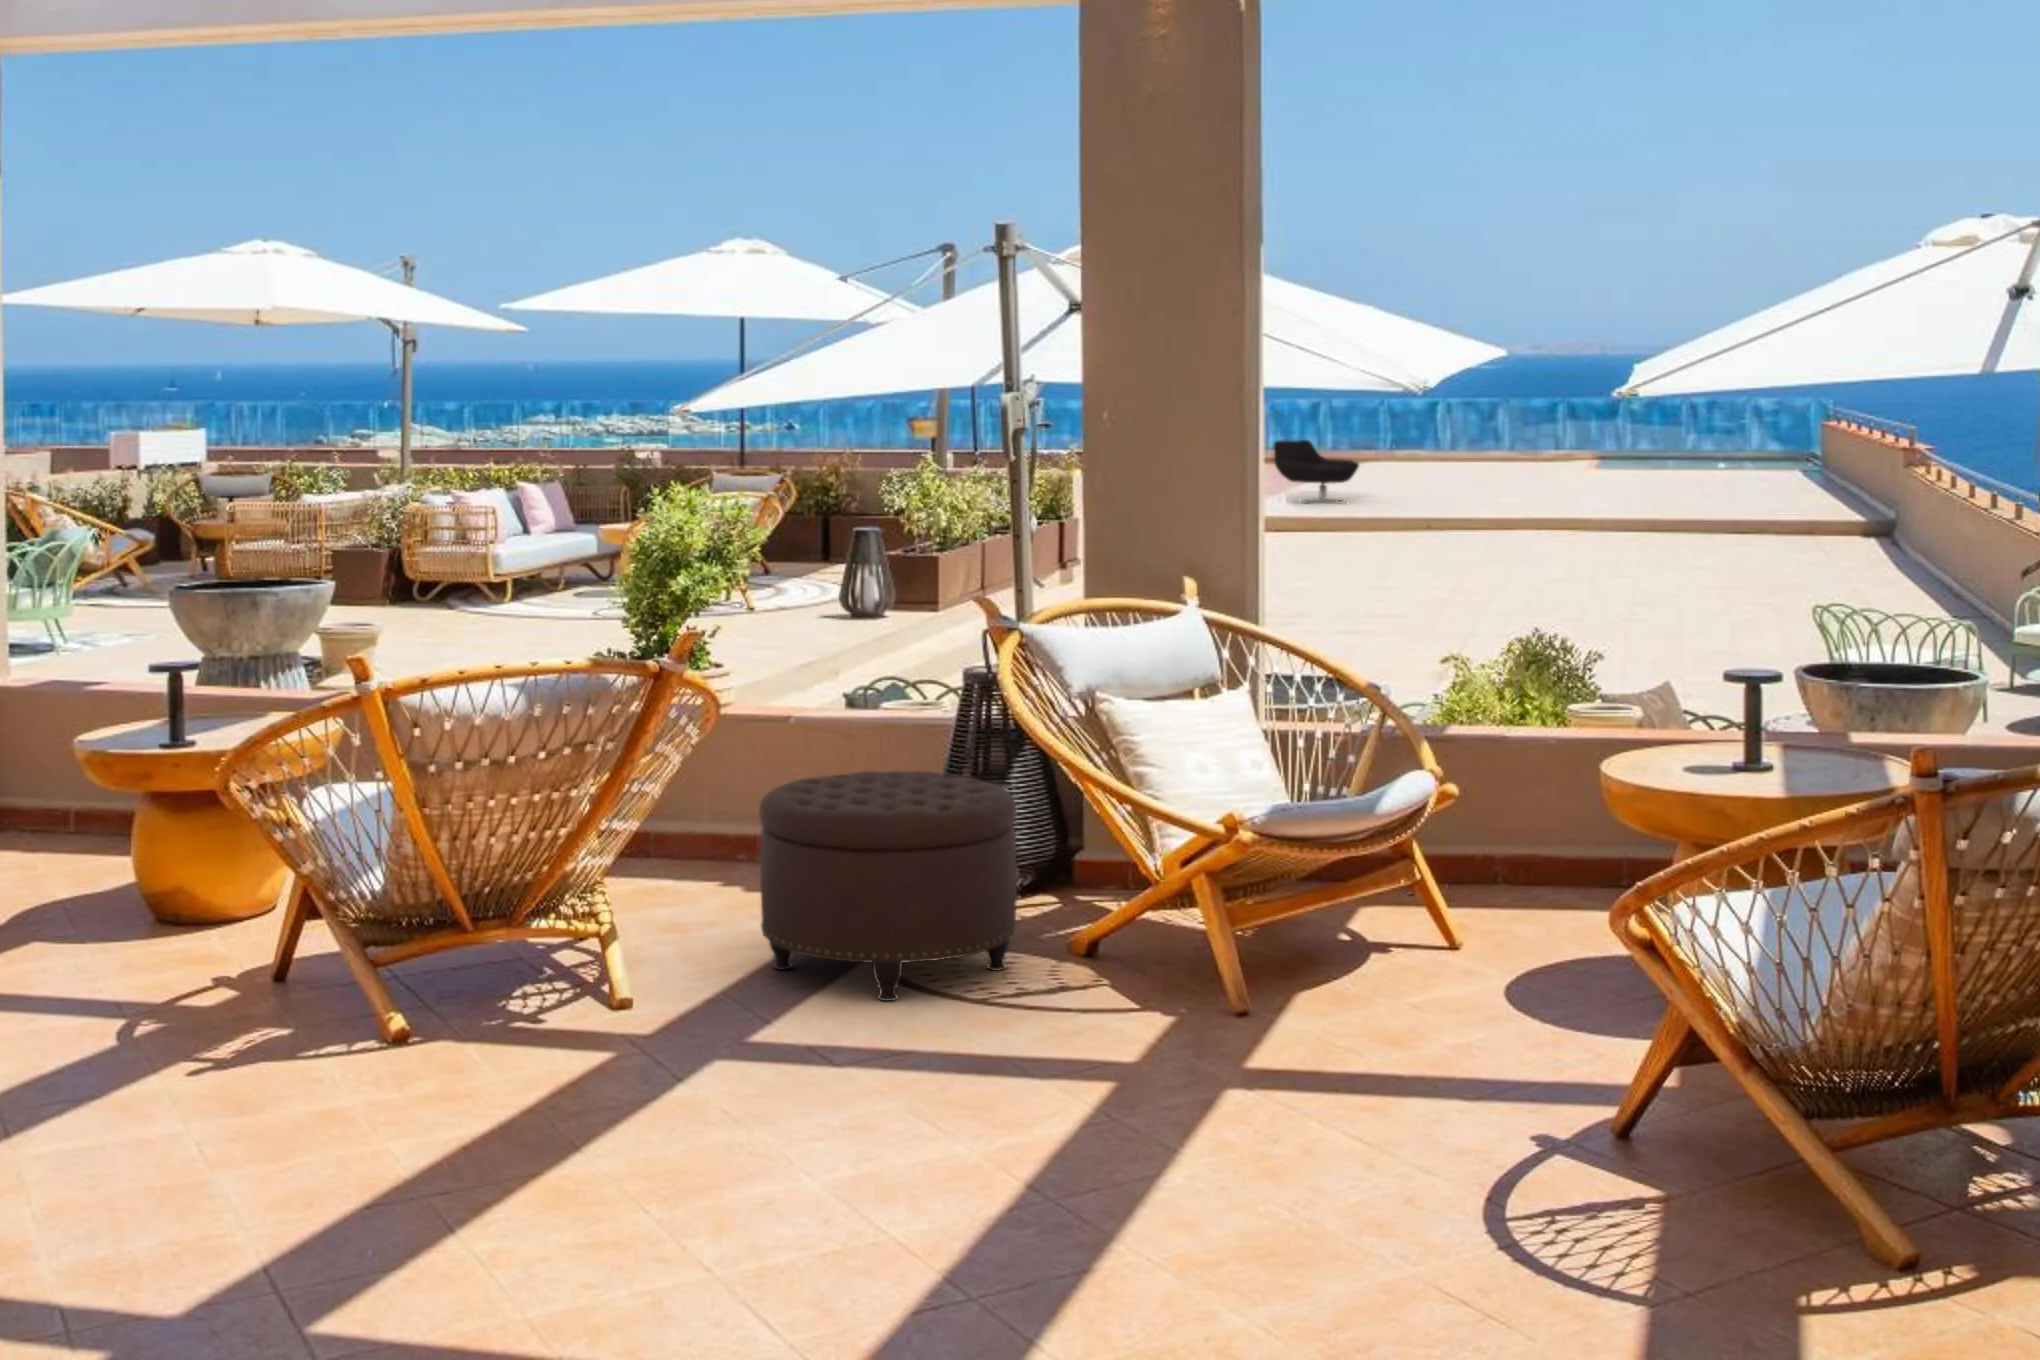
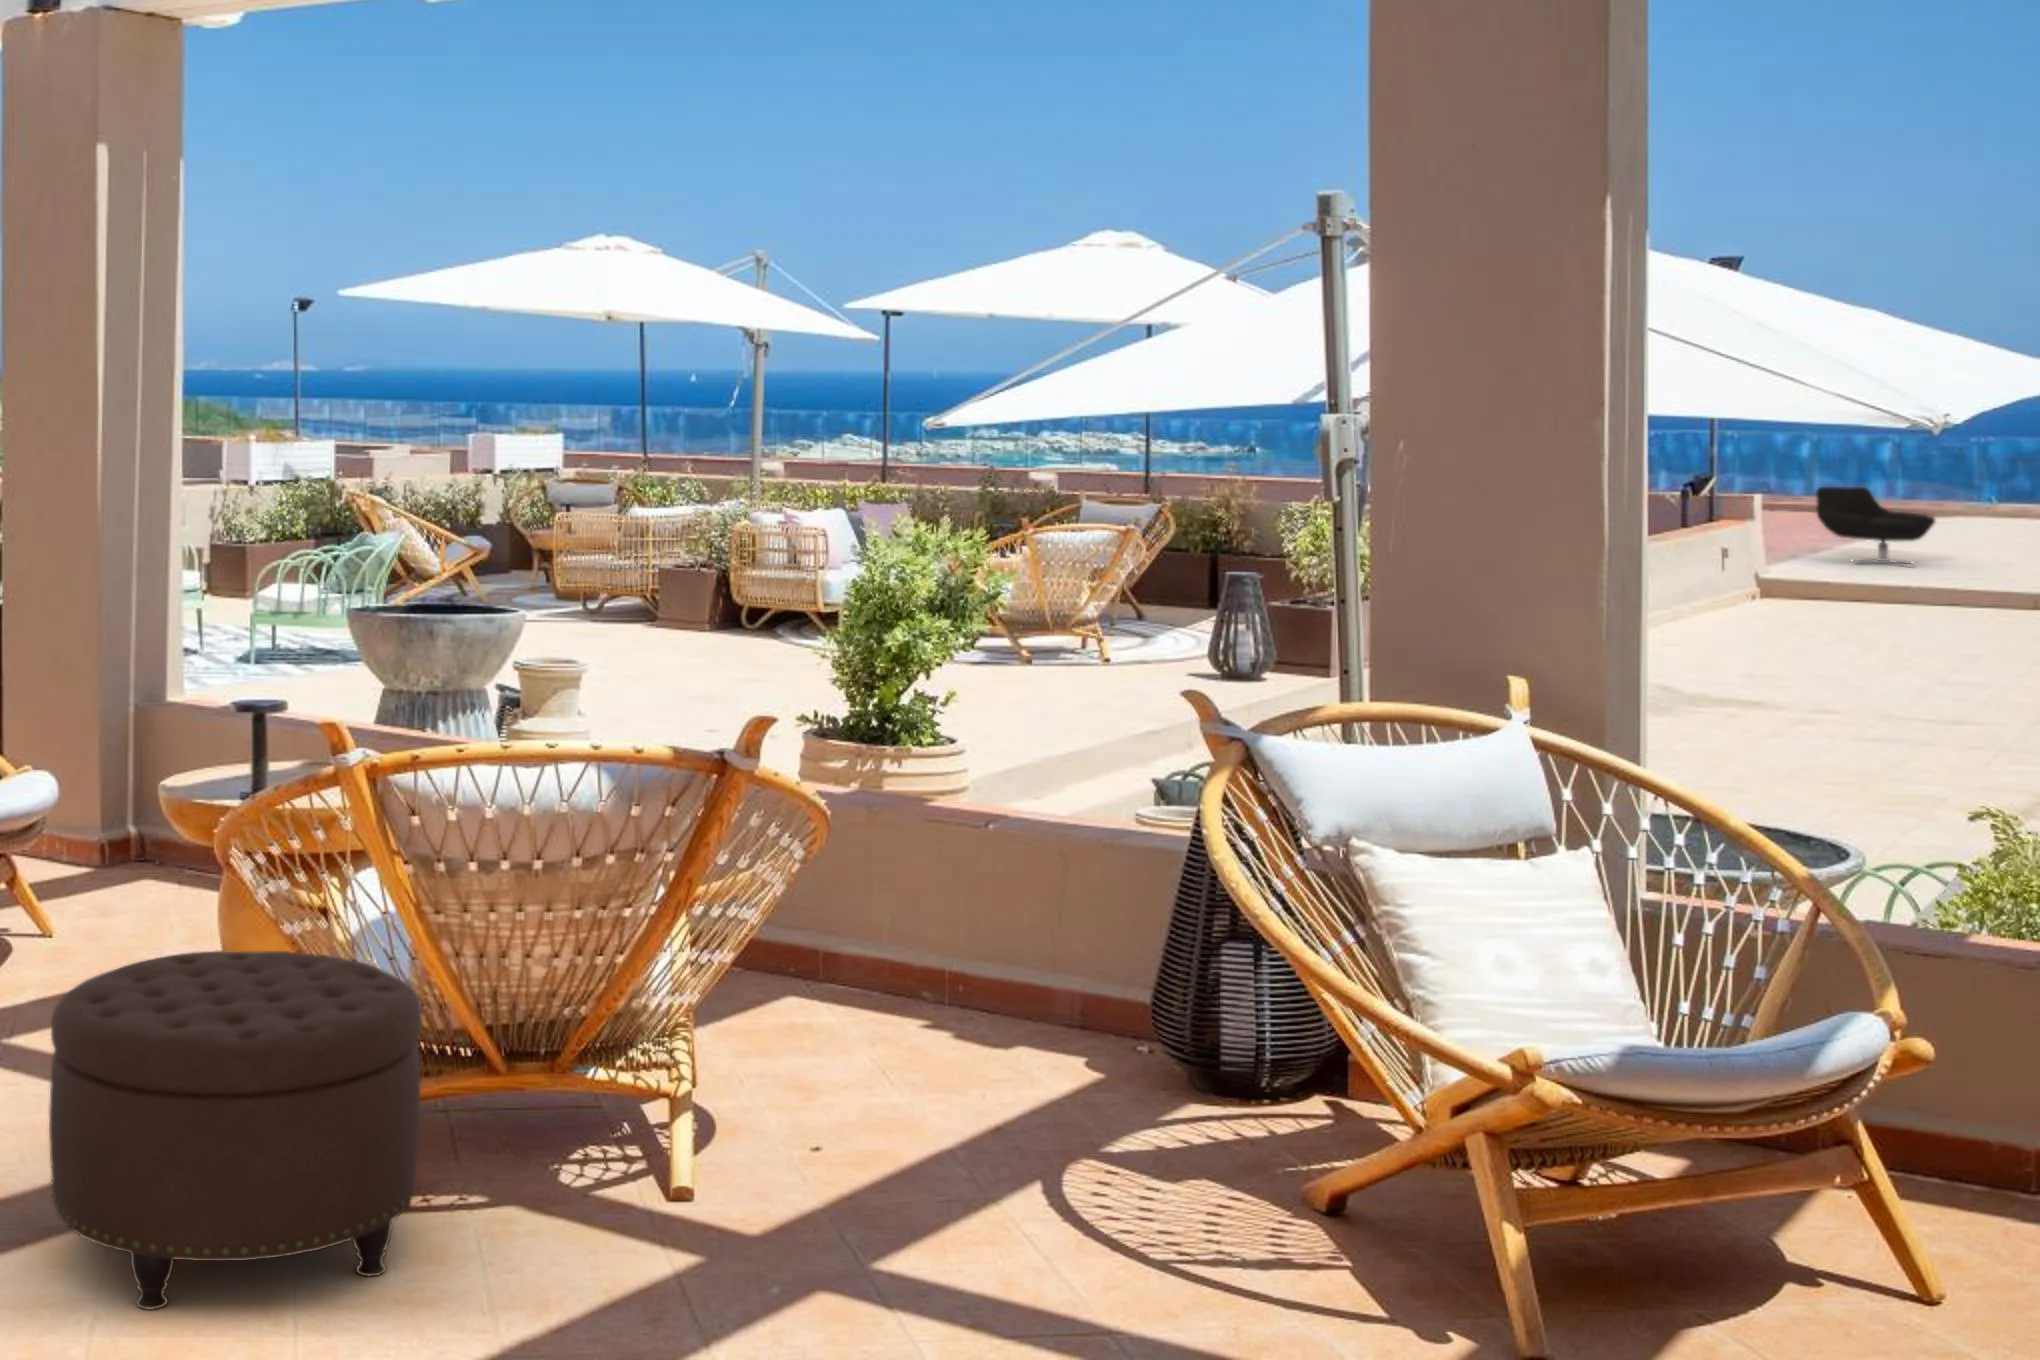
ottoman: present [759,771,1017,1001] -> present [49,951,422,1309]

